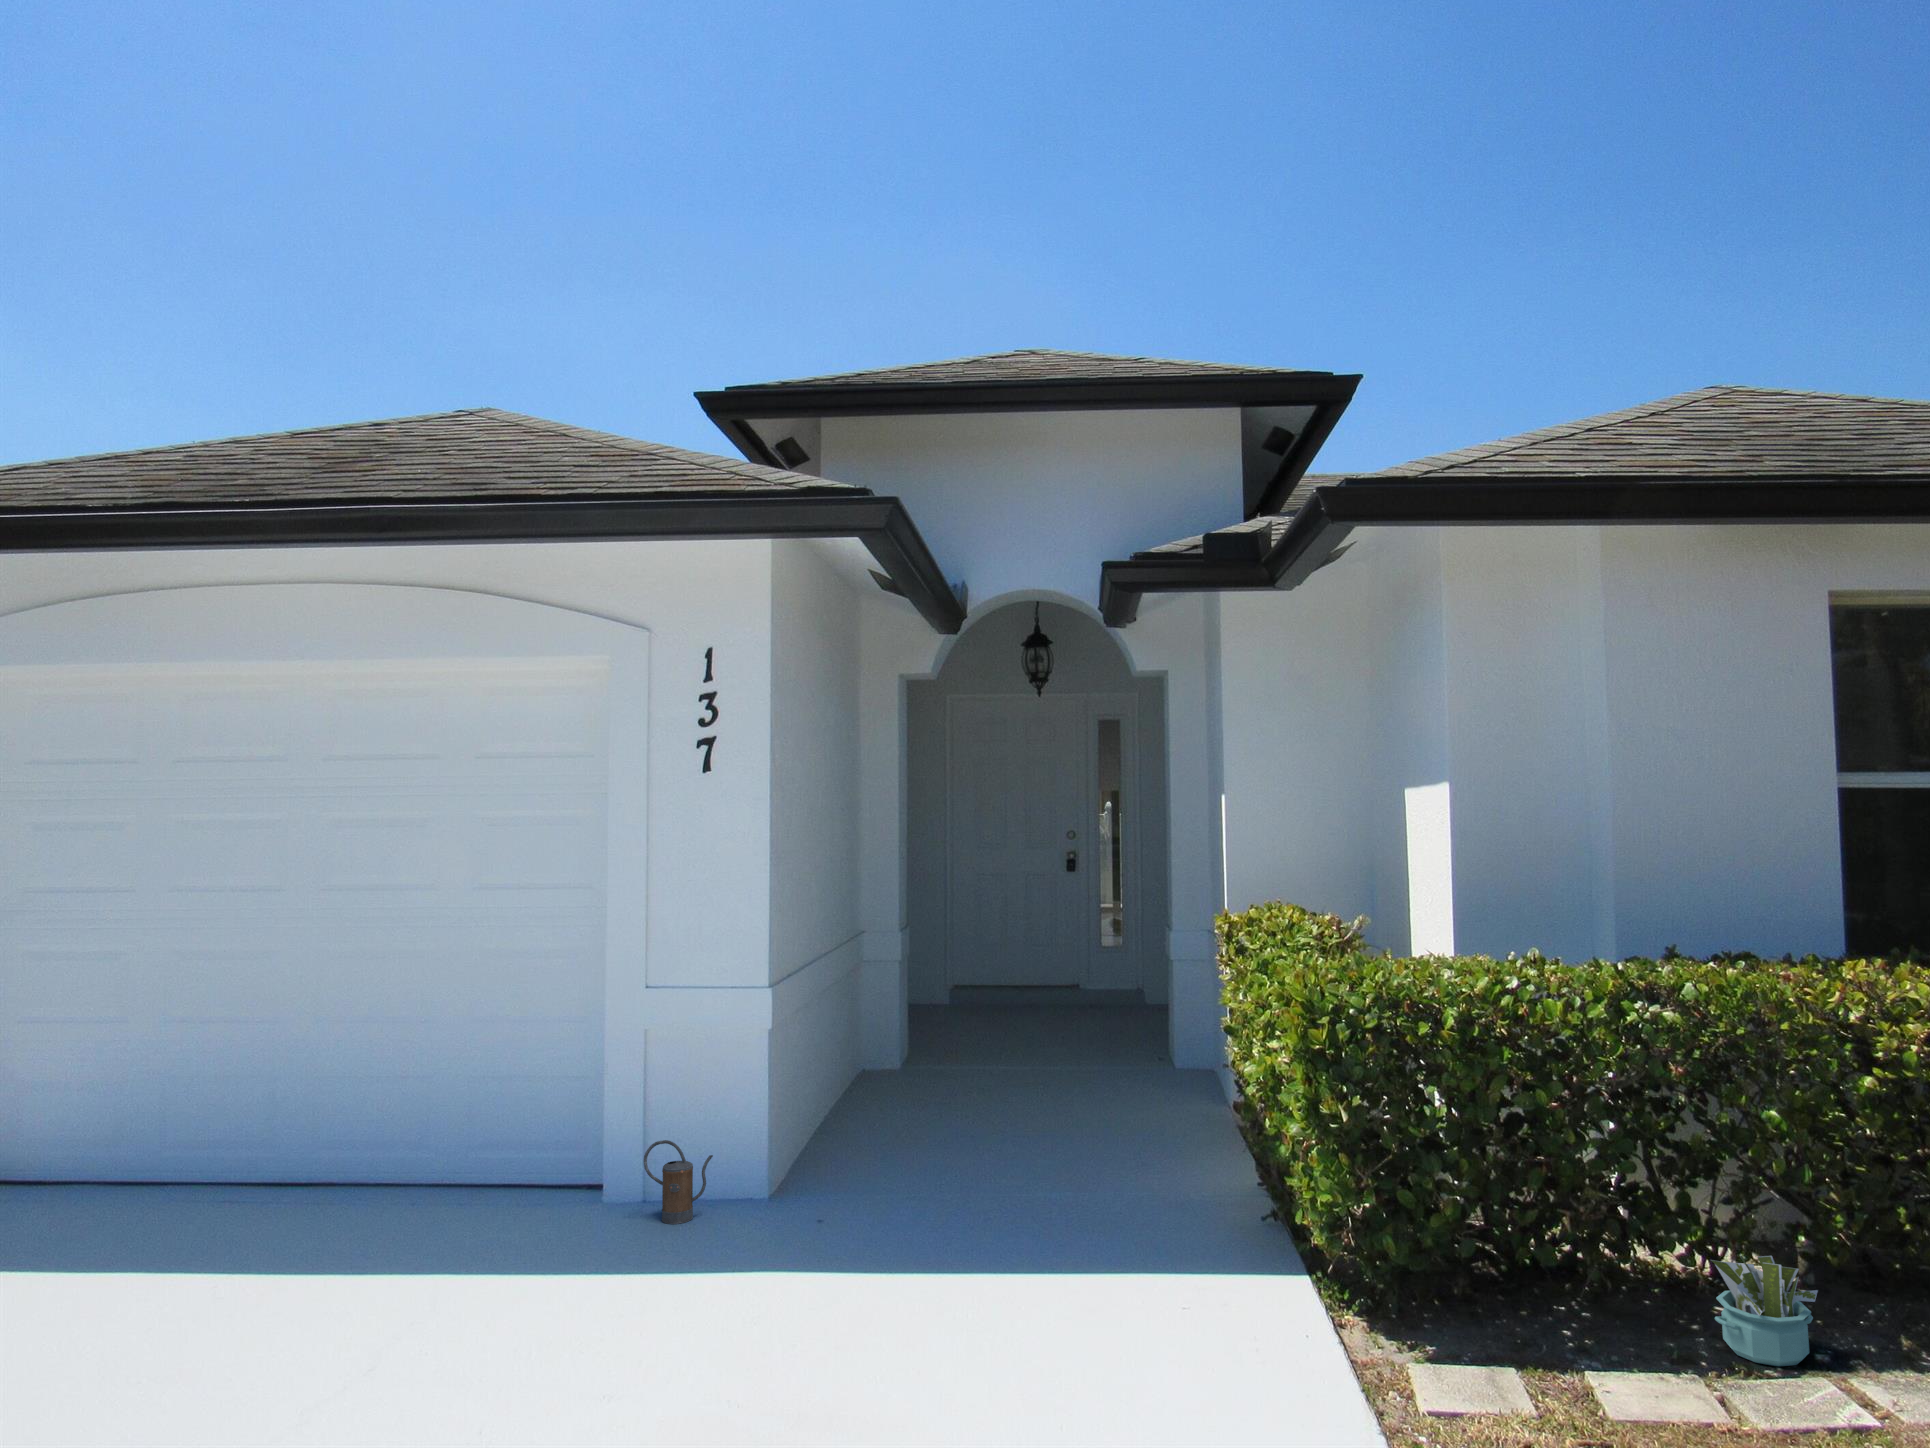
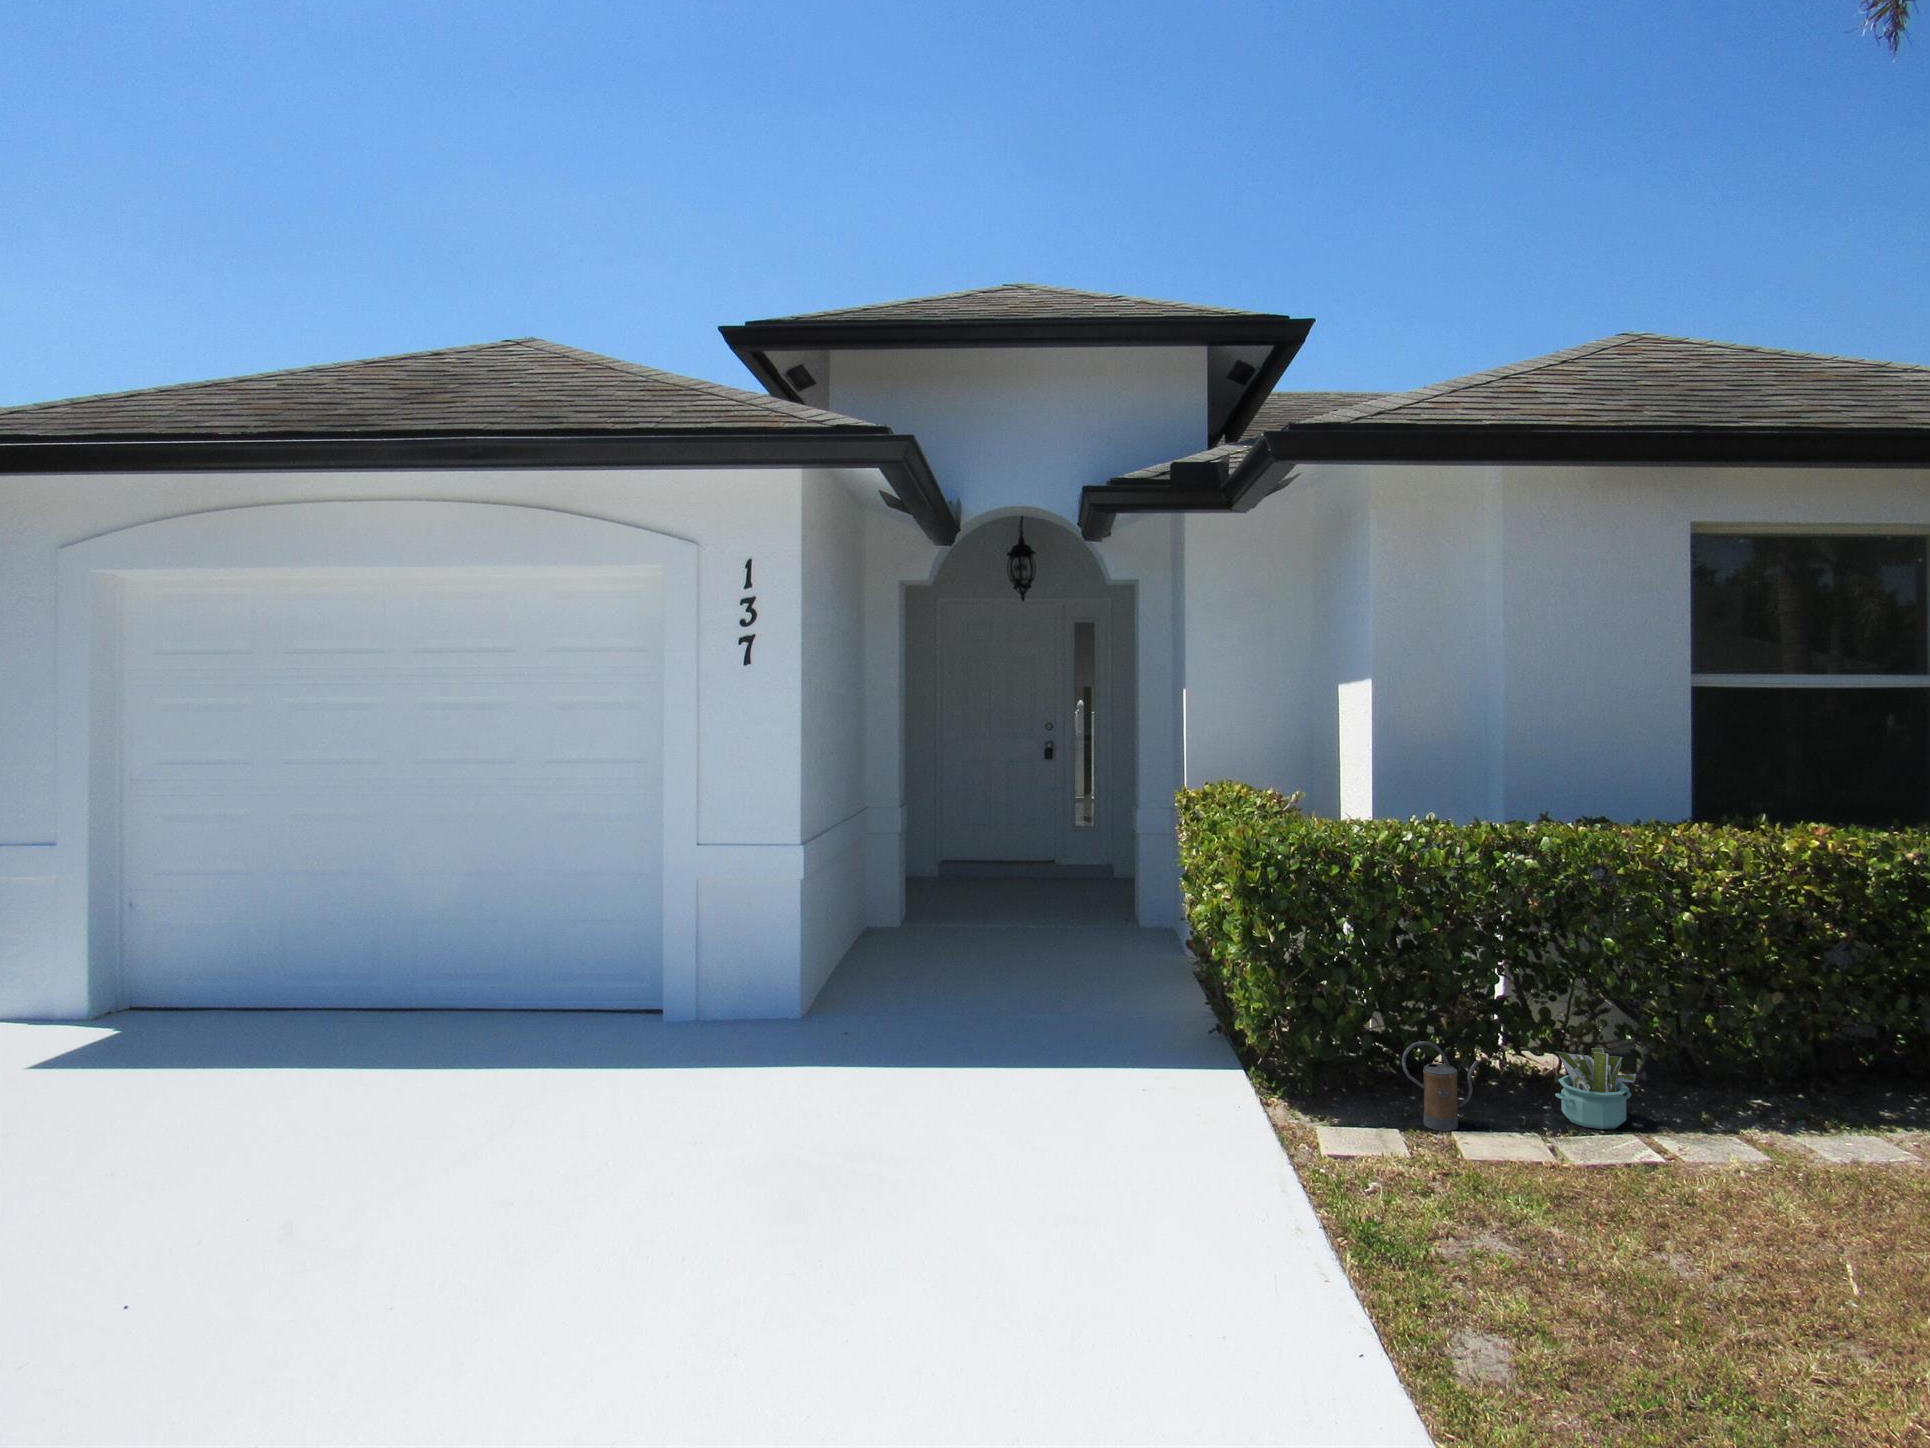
watering can: present [644,1140,713,1224] -> present [1402,1041,1480,1131]

